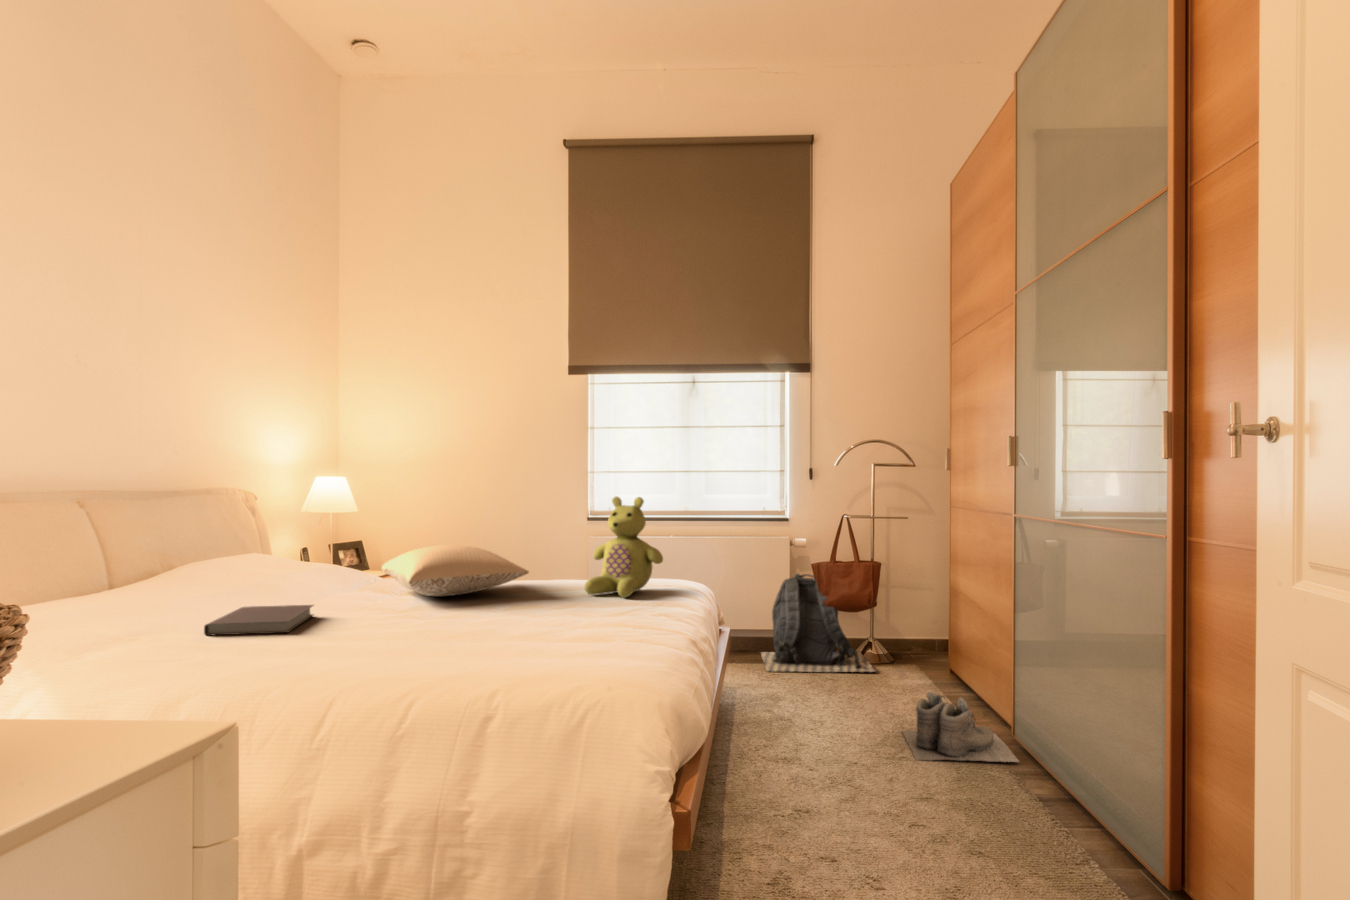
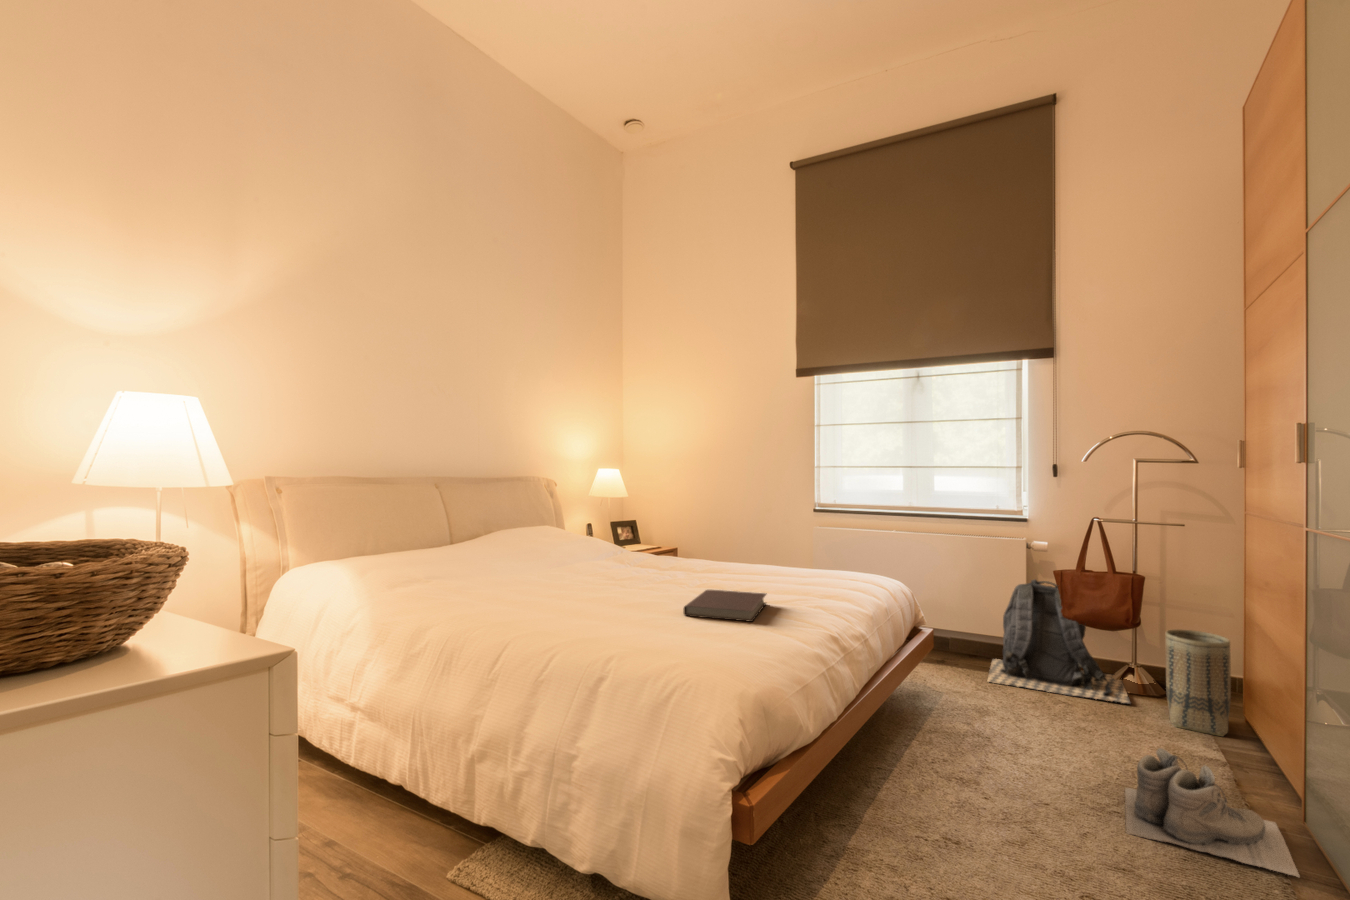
stuffed bear: present [585,497,663,597] -> none [742,491,820,591]
pillow: present [382,545,529,596] -> none [582,530,690,574]
basket: none [903,604,946,685] -> present [1166,630,1231,736]
notebook: present [204,605,314,635] -> present [684,590,766,622]

